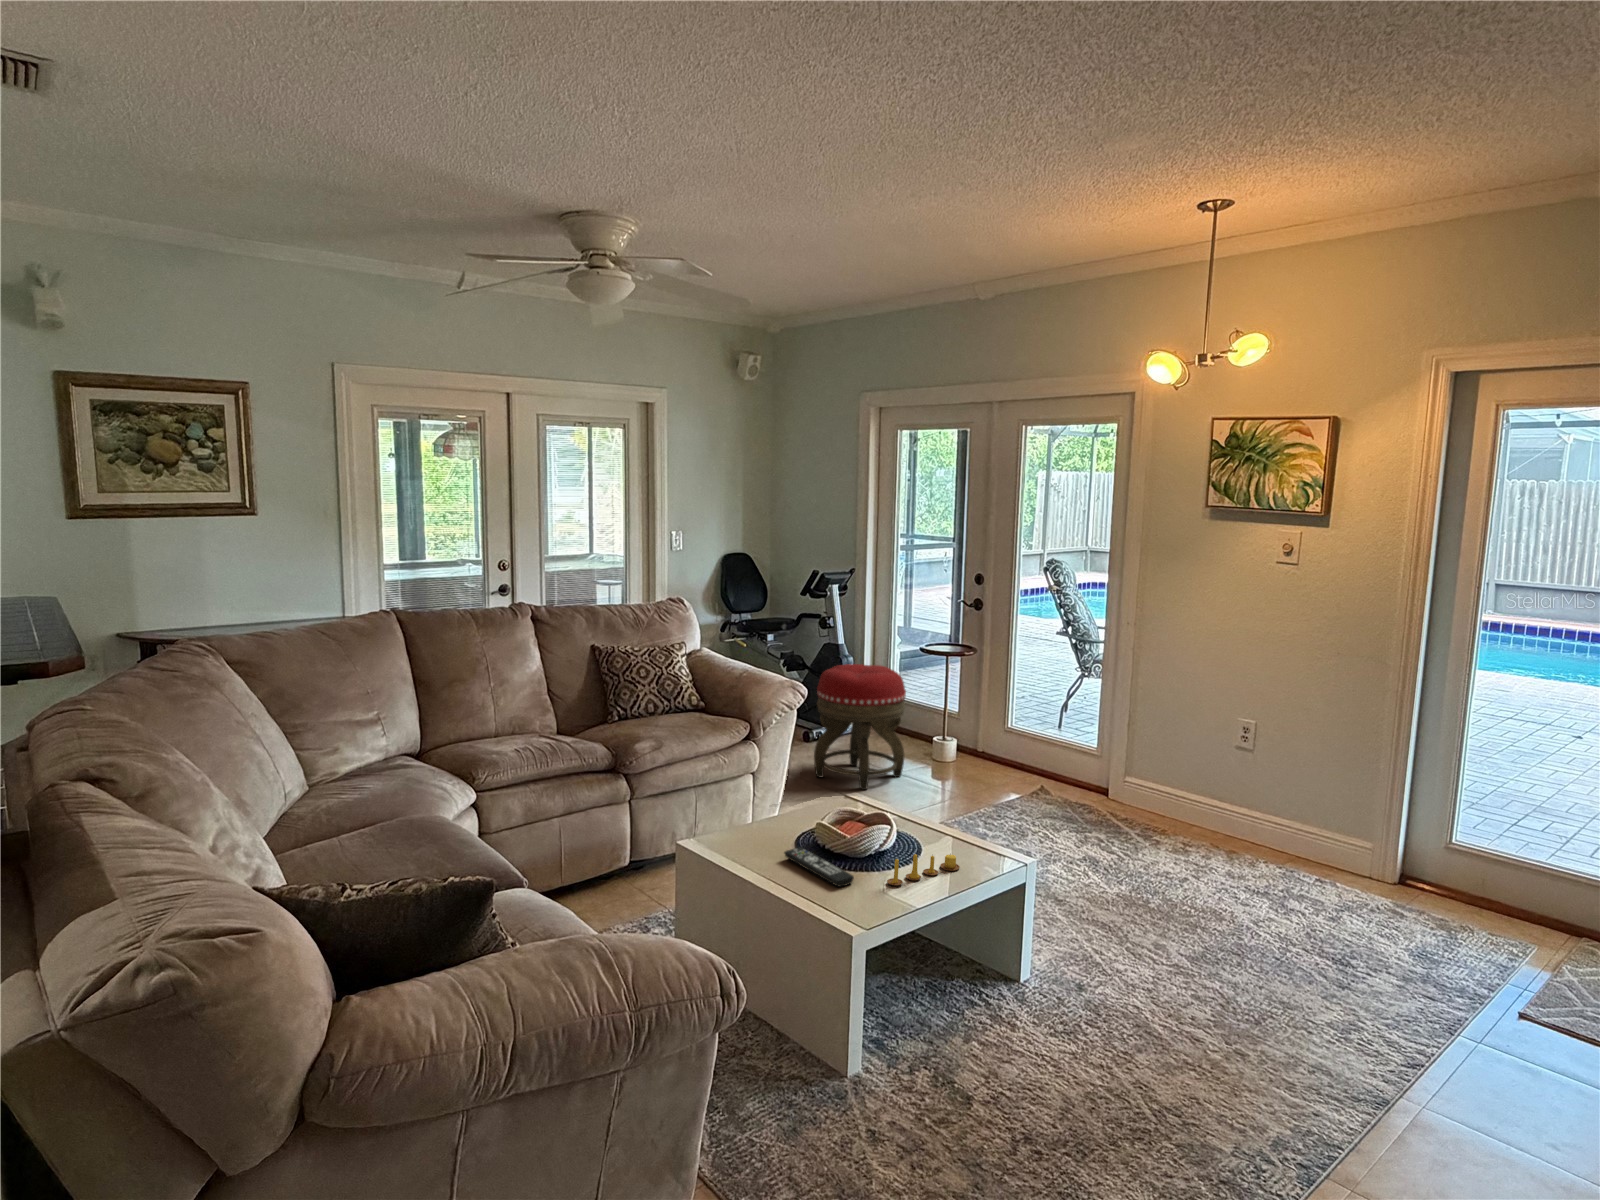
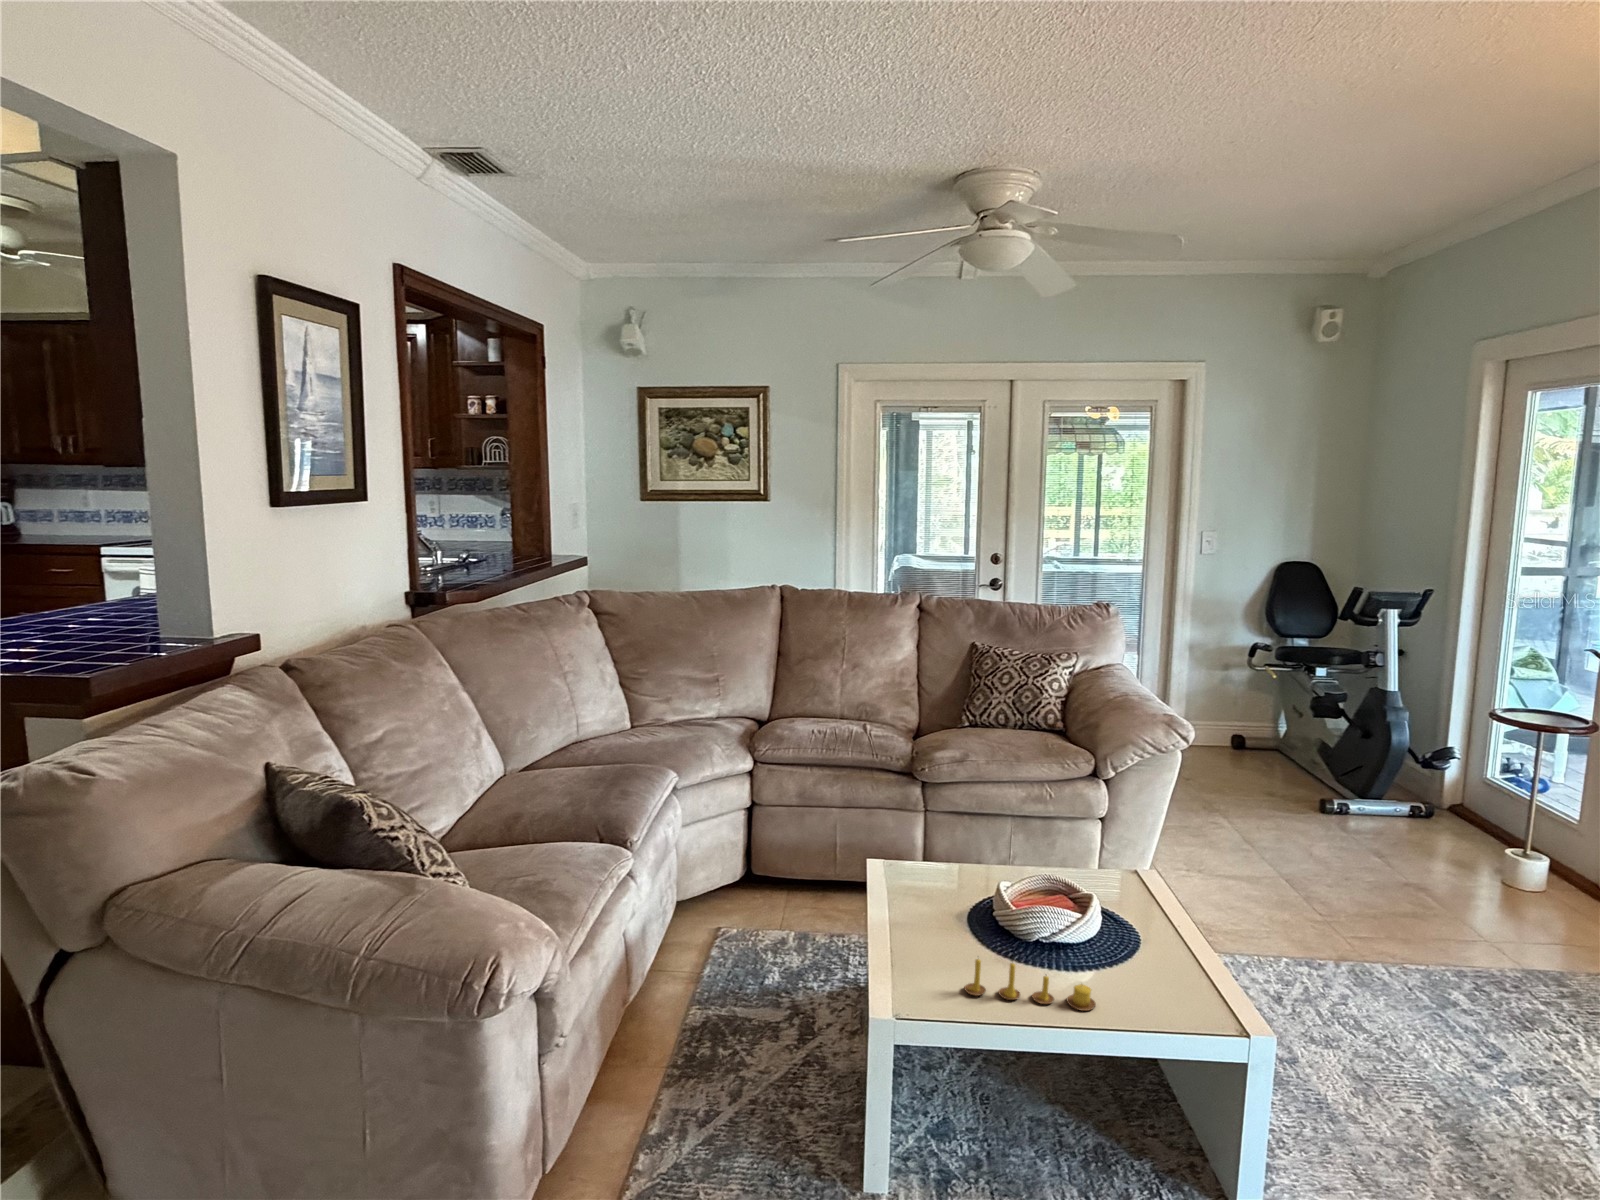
footstool: present [814,664,906,790] -> none [1270,715,1422,892]
remote control: present [785,847,854,887] -> none [902,905,936,969]

